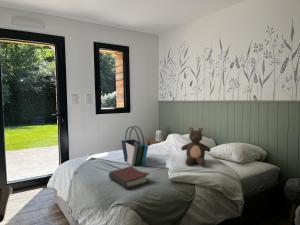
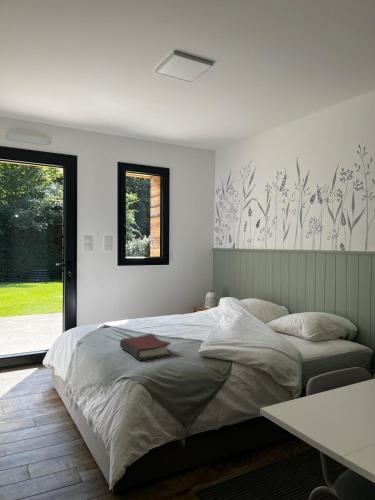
tote bag: present [122,126,148,166] -> none [145,281,179,335]
teddy bear: present [181,127,210,166] -> none [224,285,263,339]

